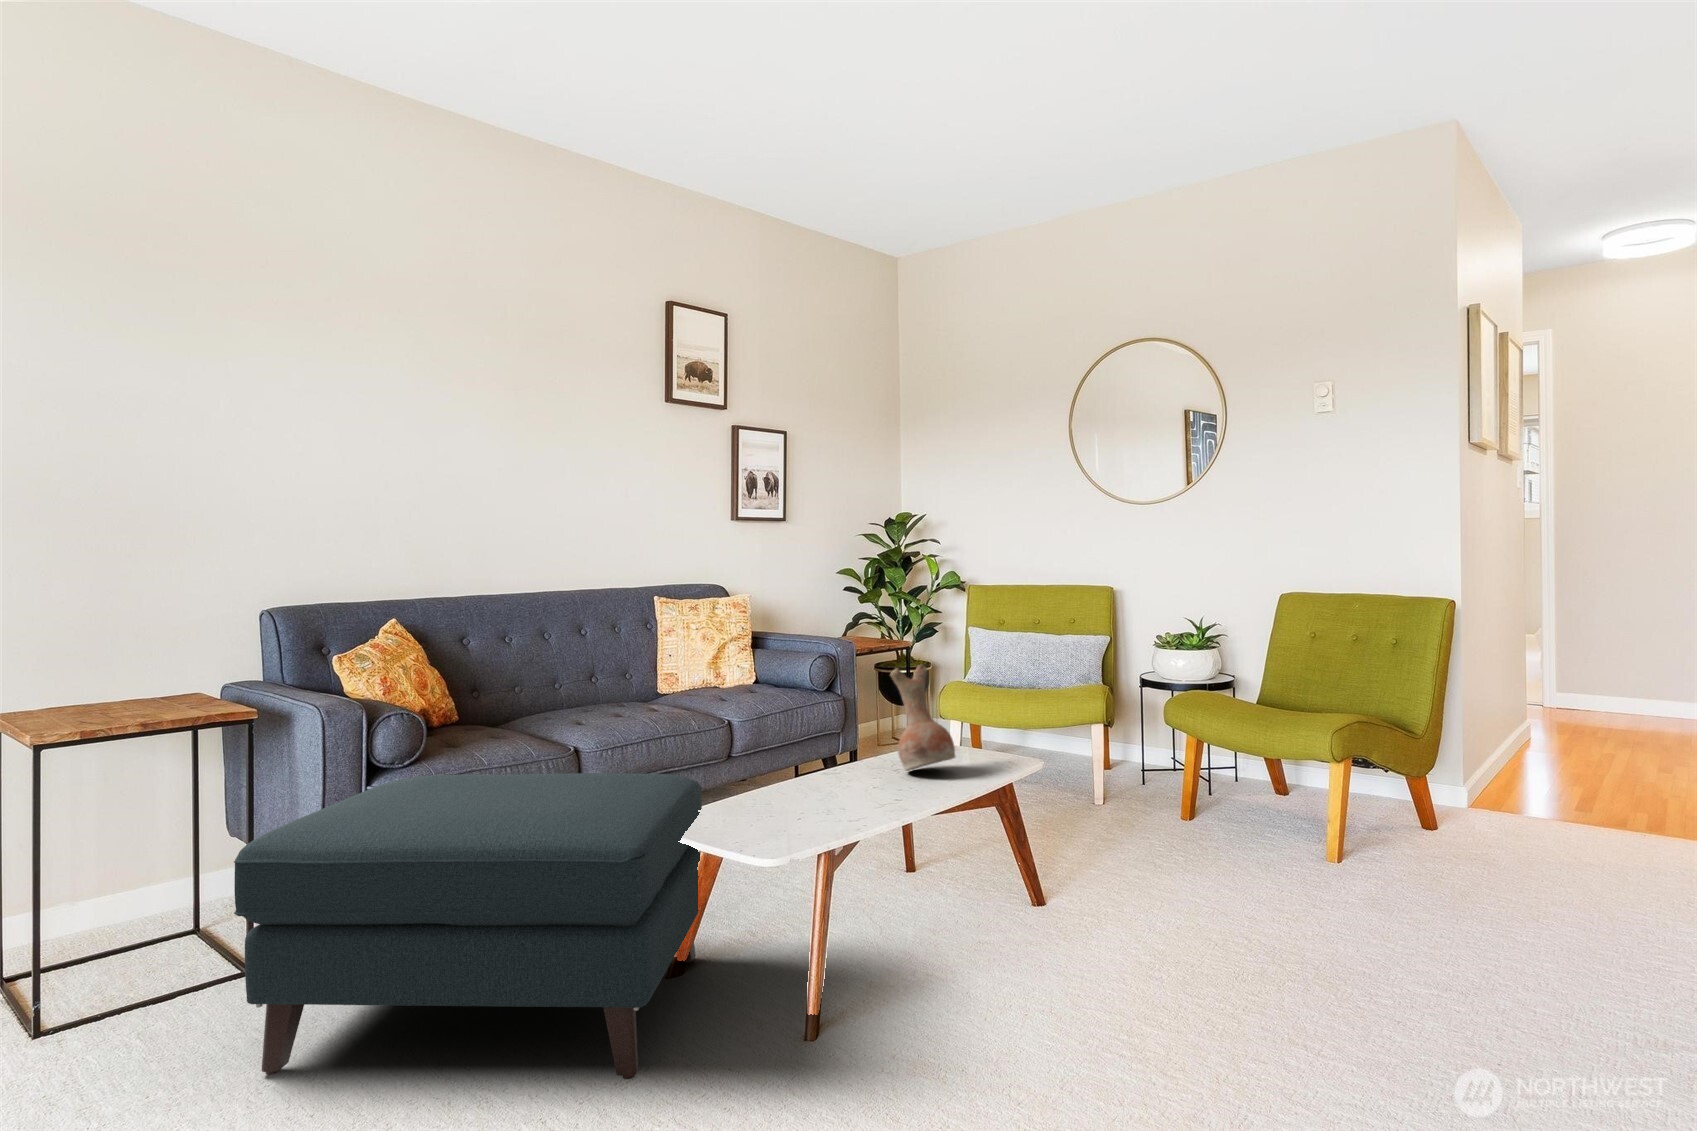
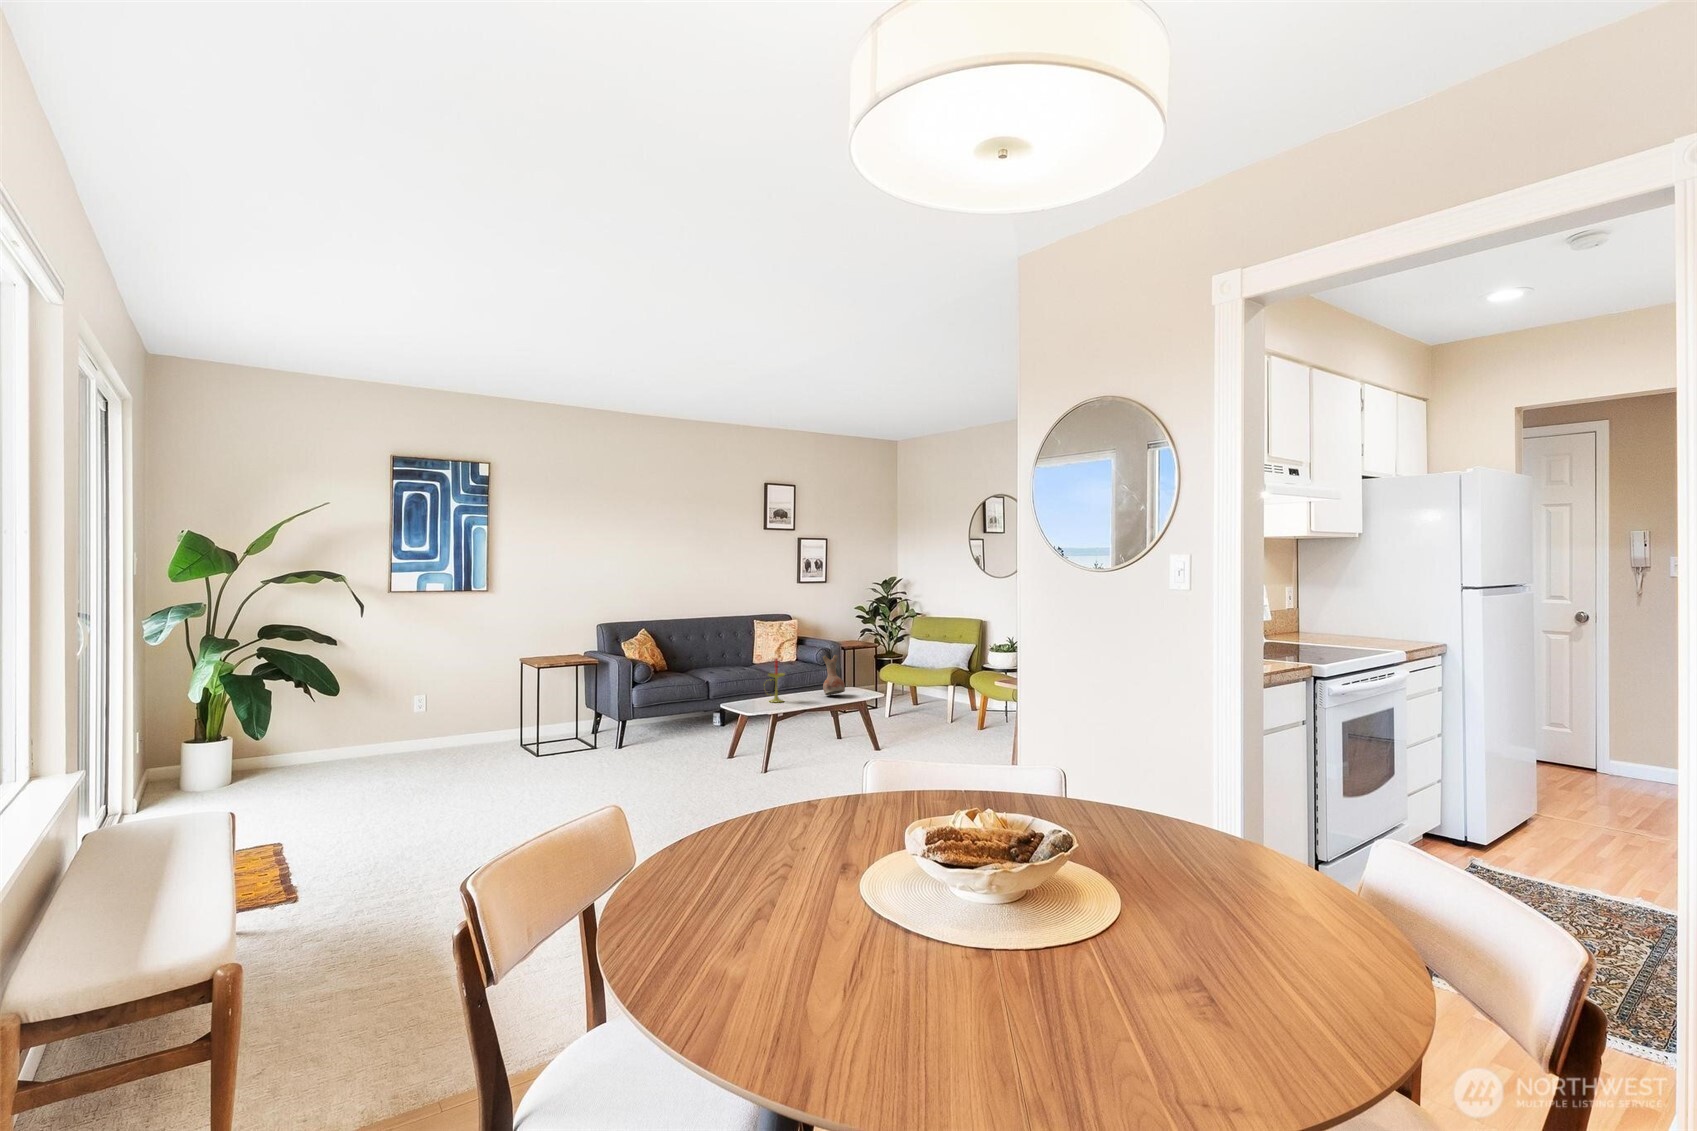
candle: none [762,677,819,806] -> present [764,658,784,702]
ottoman: present [234,773,702,1079] -> none [596,686,744,775]

